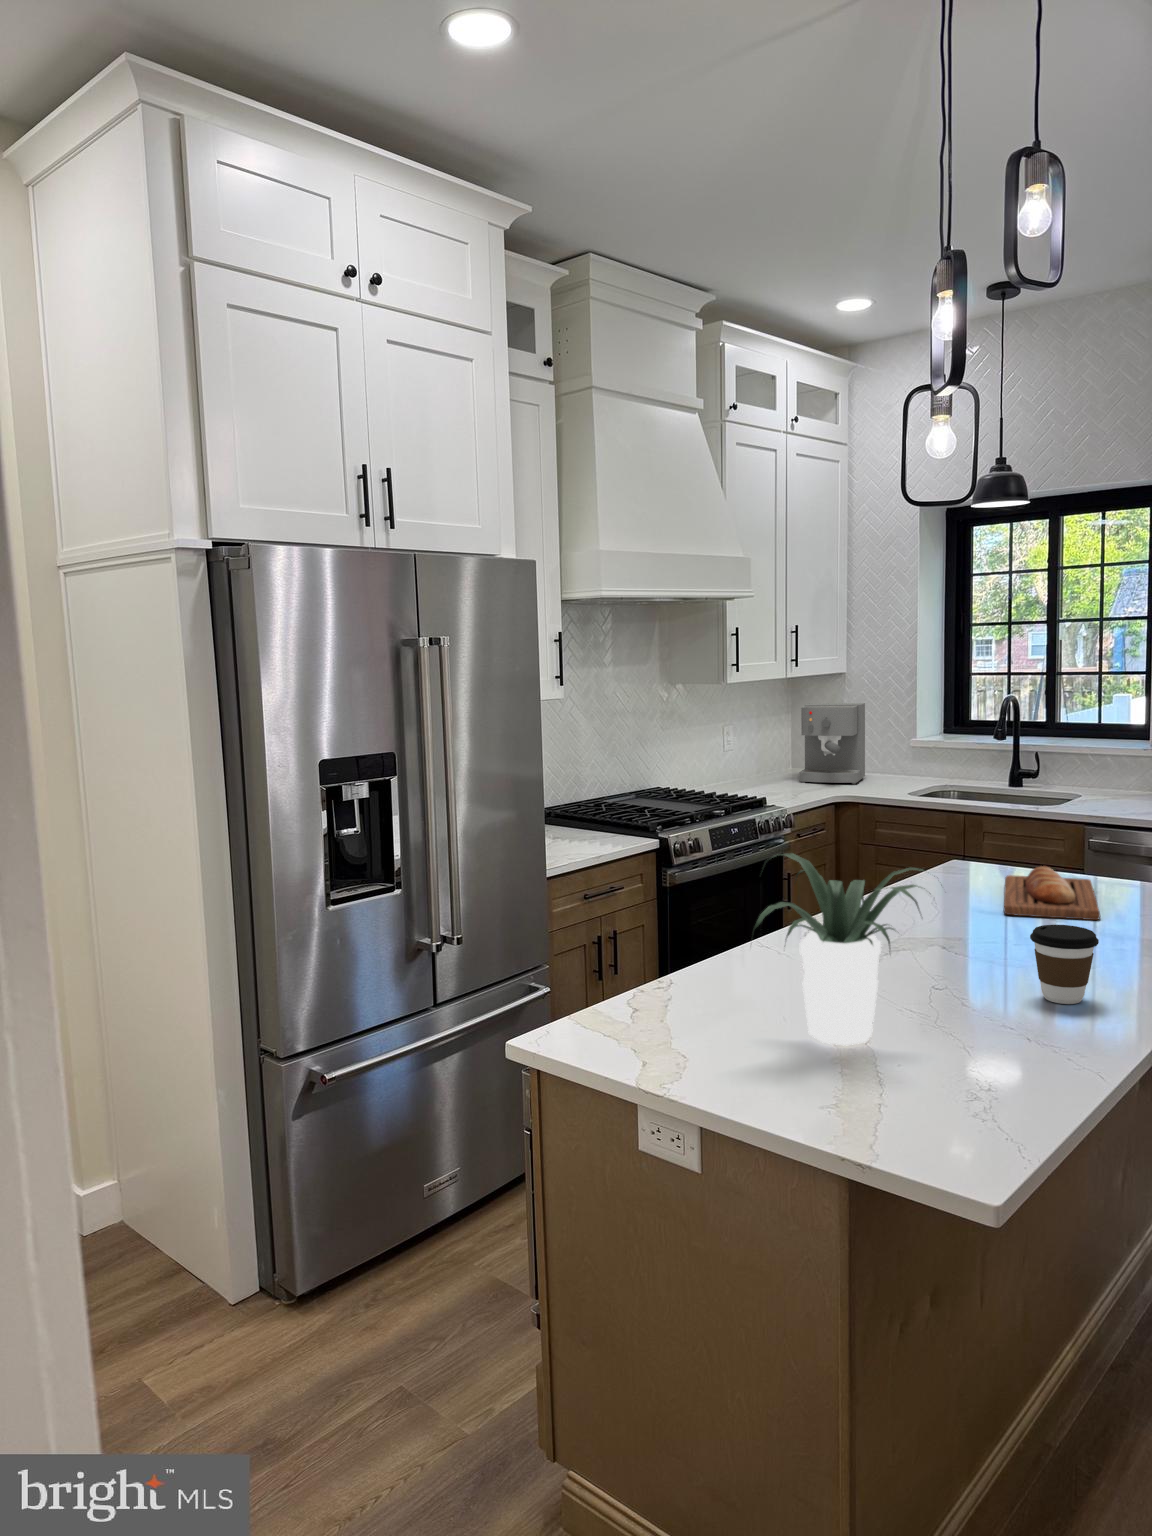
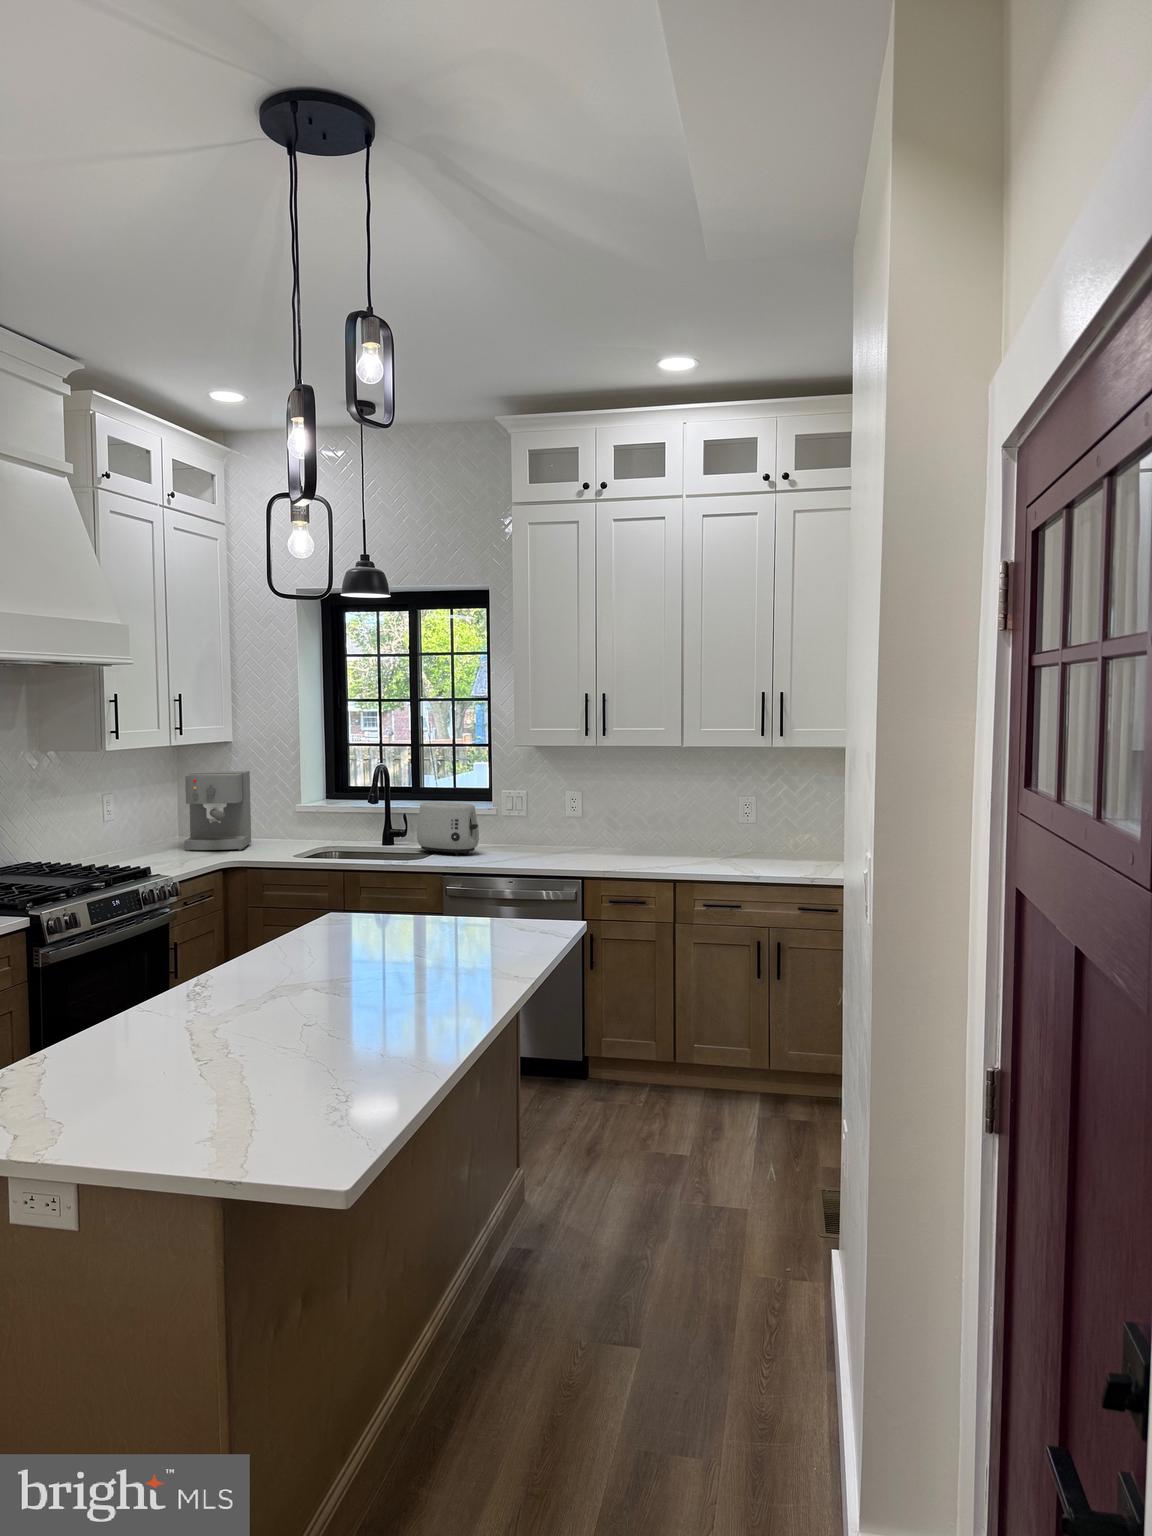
toaster: none [1049,740,1127,801] -> present [417,802,479,855]
potted plant: present [753,854,923,1045] -> none [127,914,312,1088]
bread loaf: present [1004,866,1100,920] -> none [370,914,447,958]
coffee cup: present [1030,925,1099,1004] -> none [384,959,438,1026]

